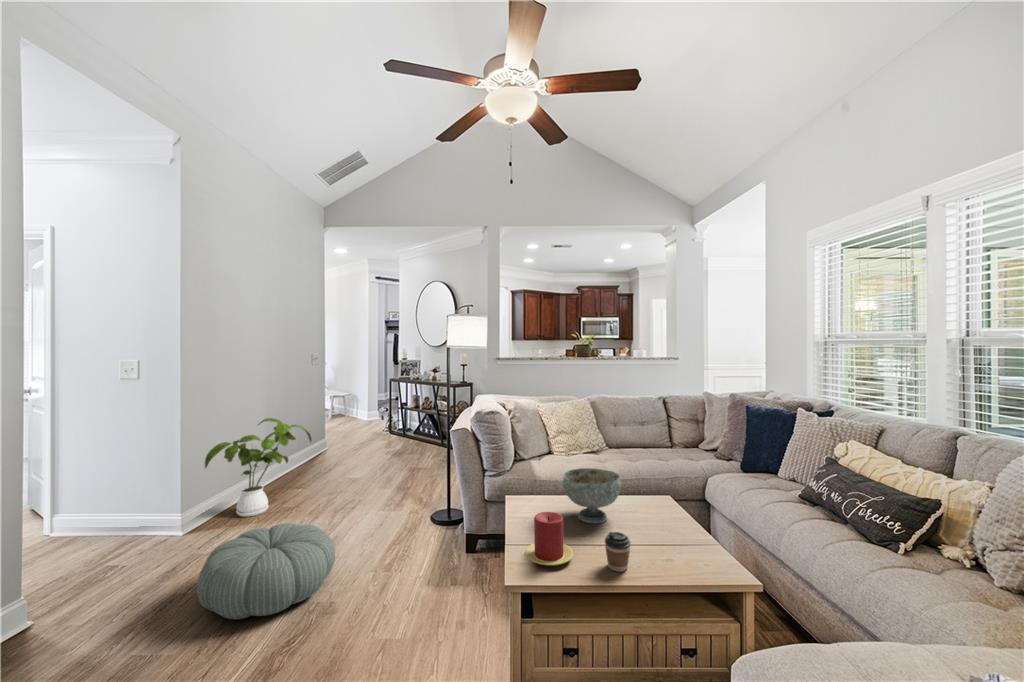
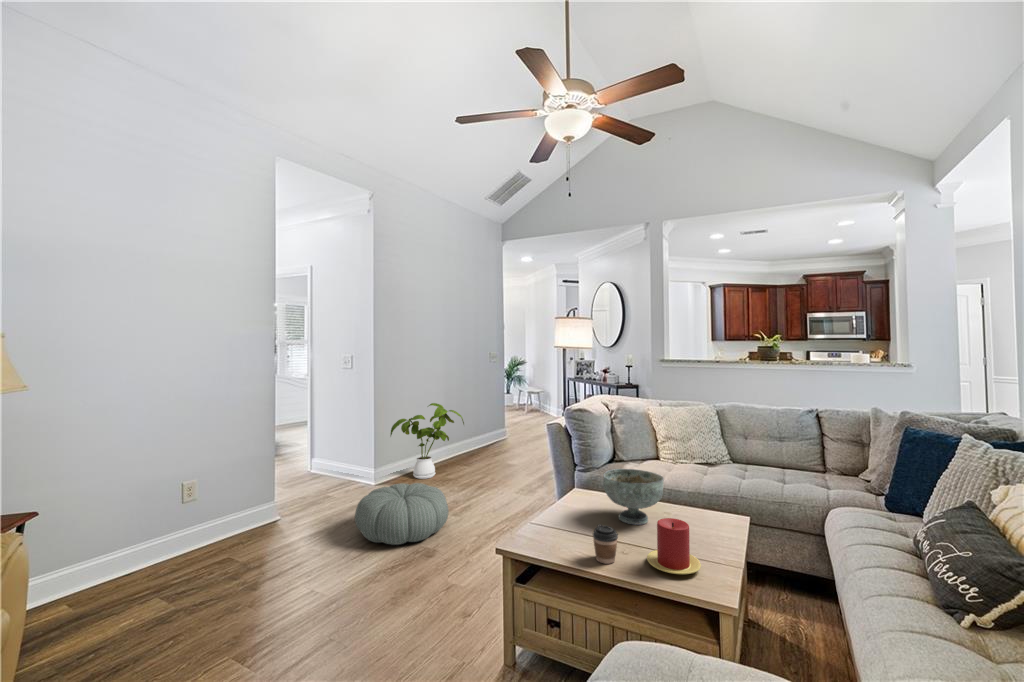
candle: present [525,512,573,565] -> present [647,518,701,574]

